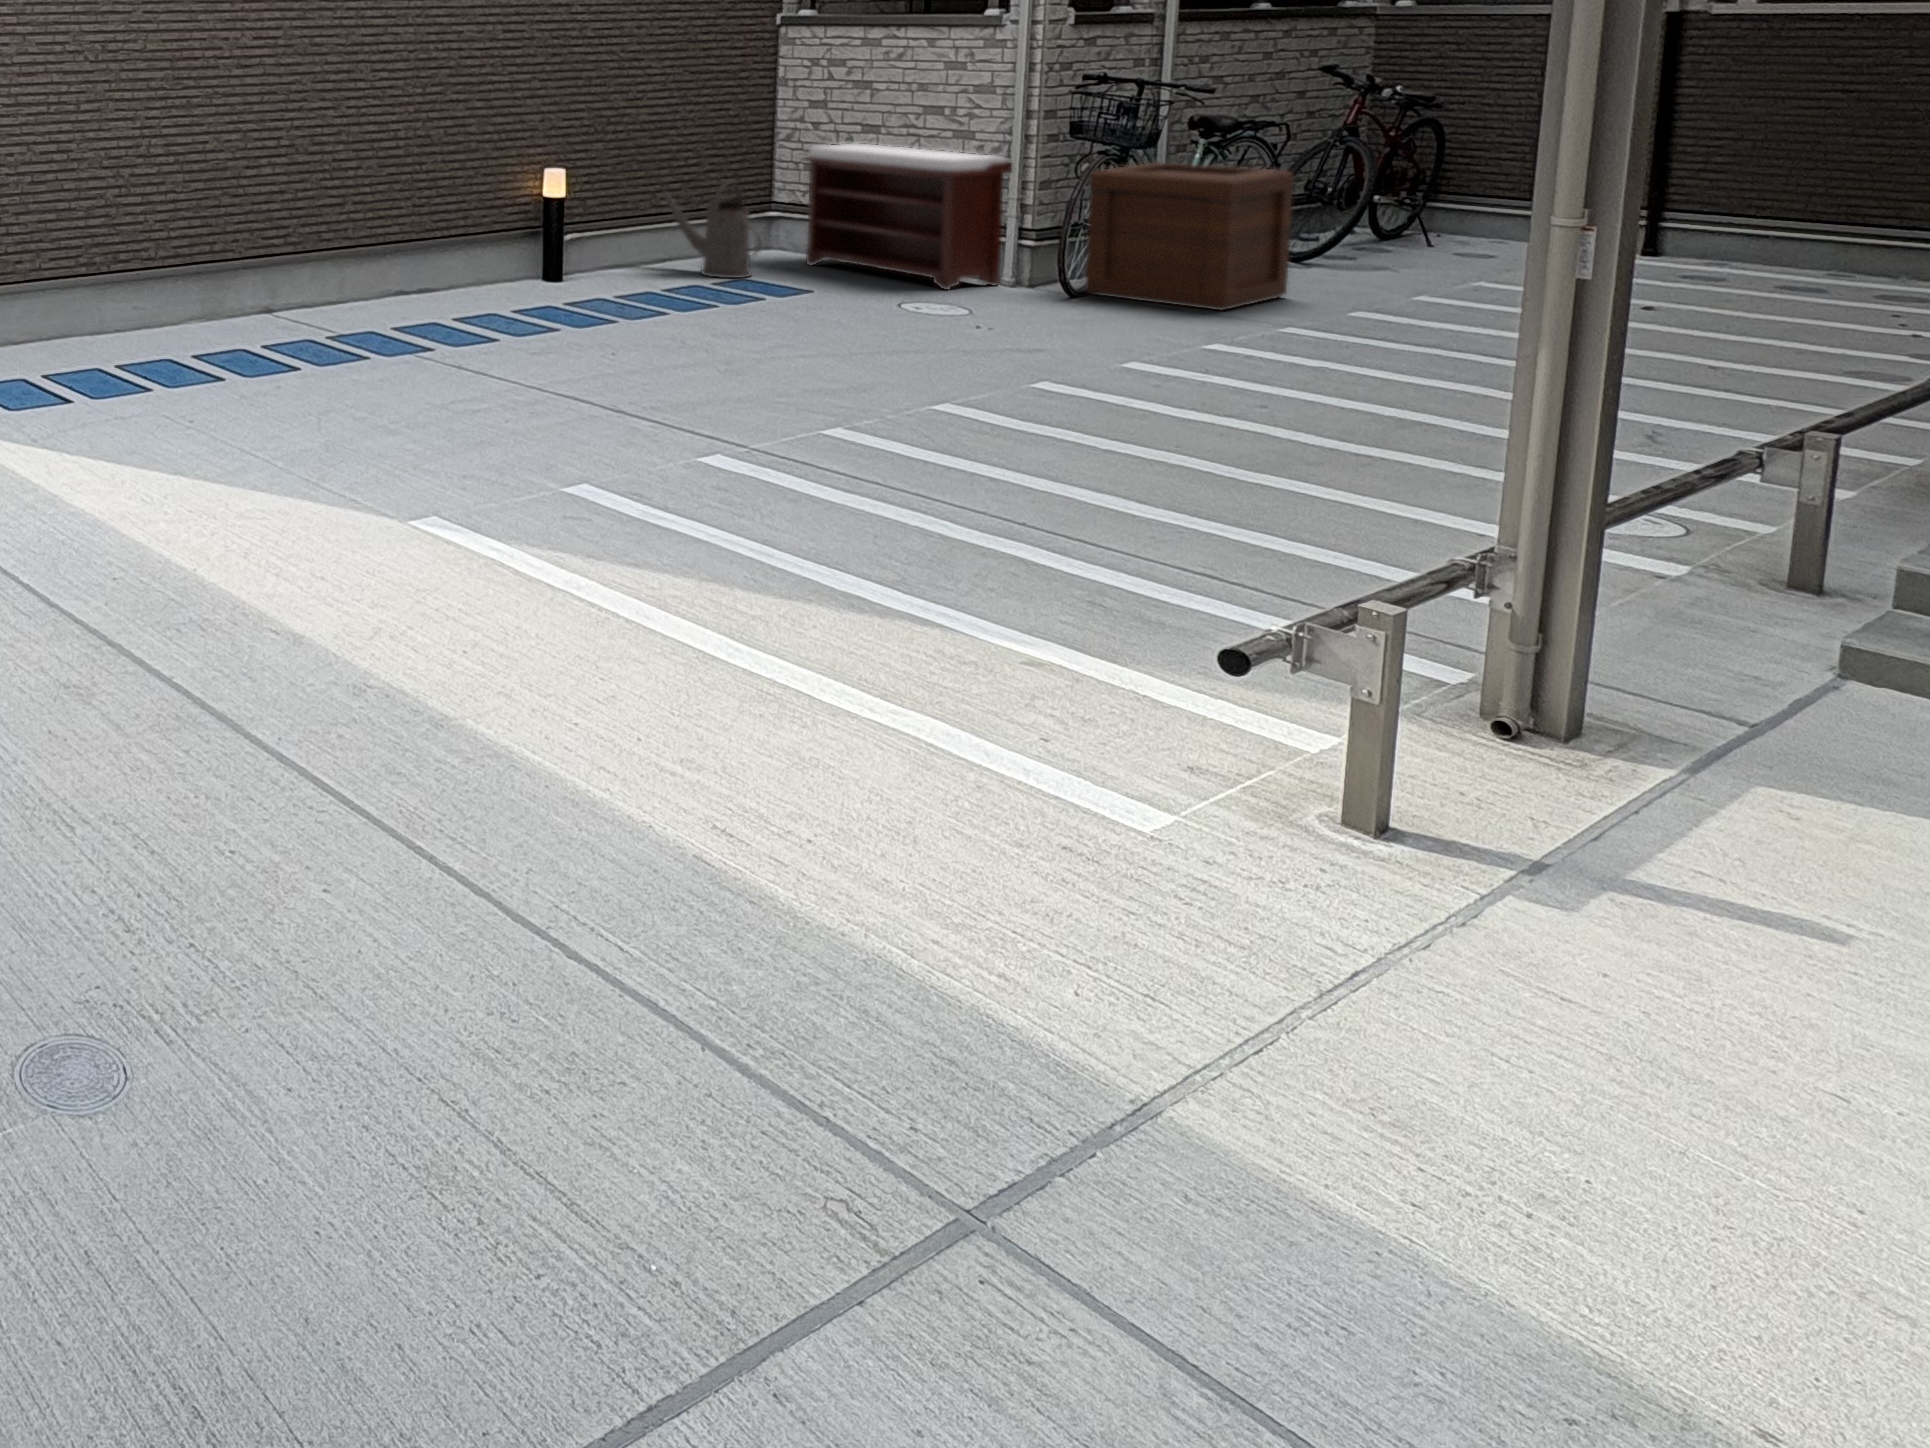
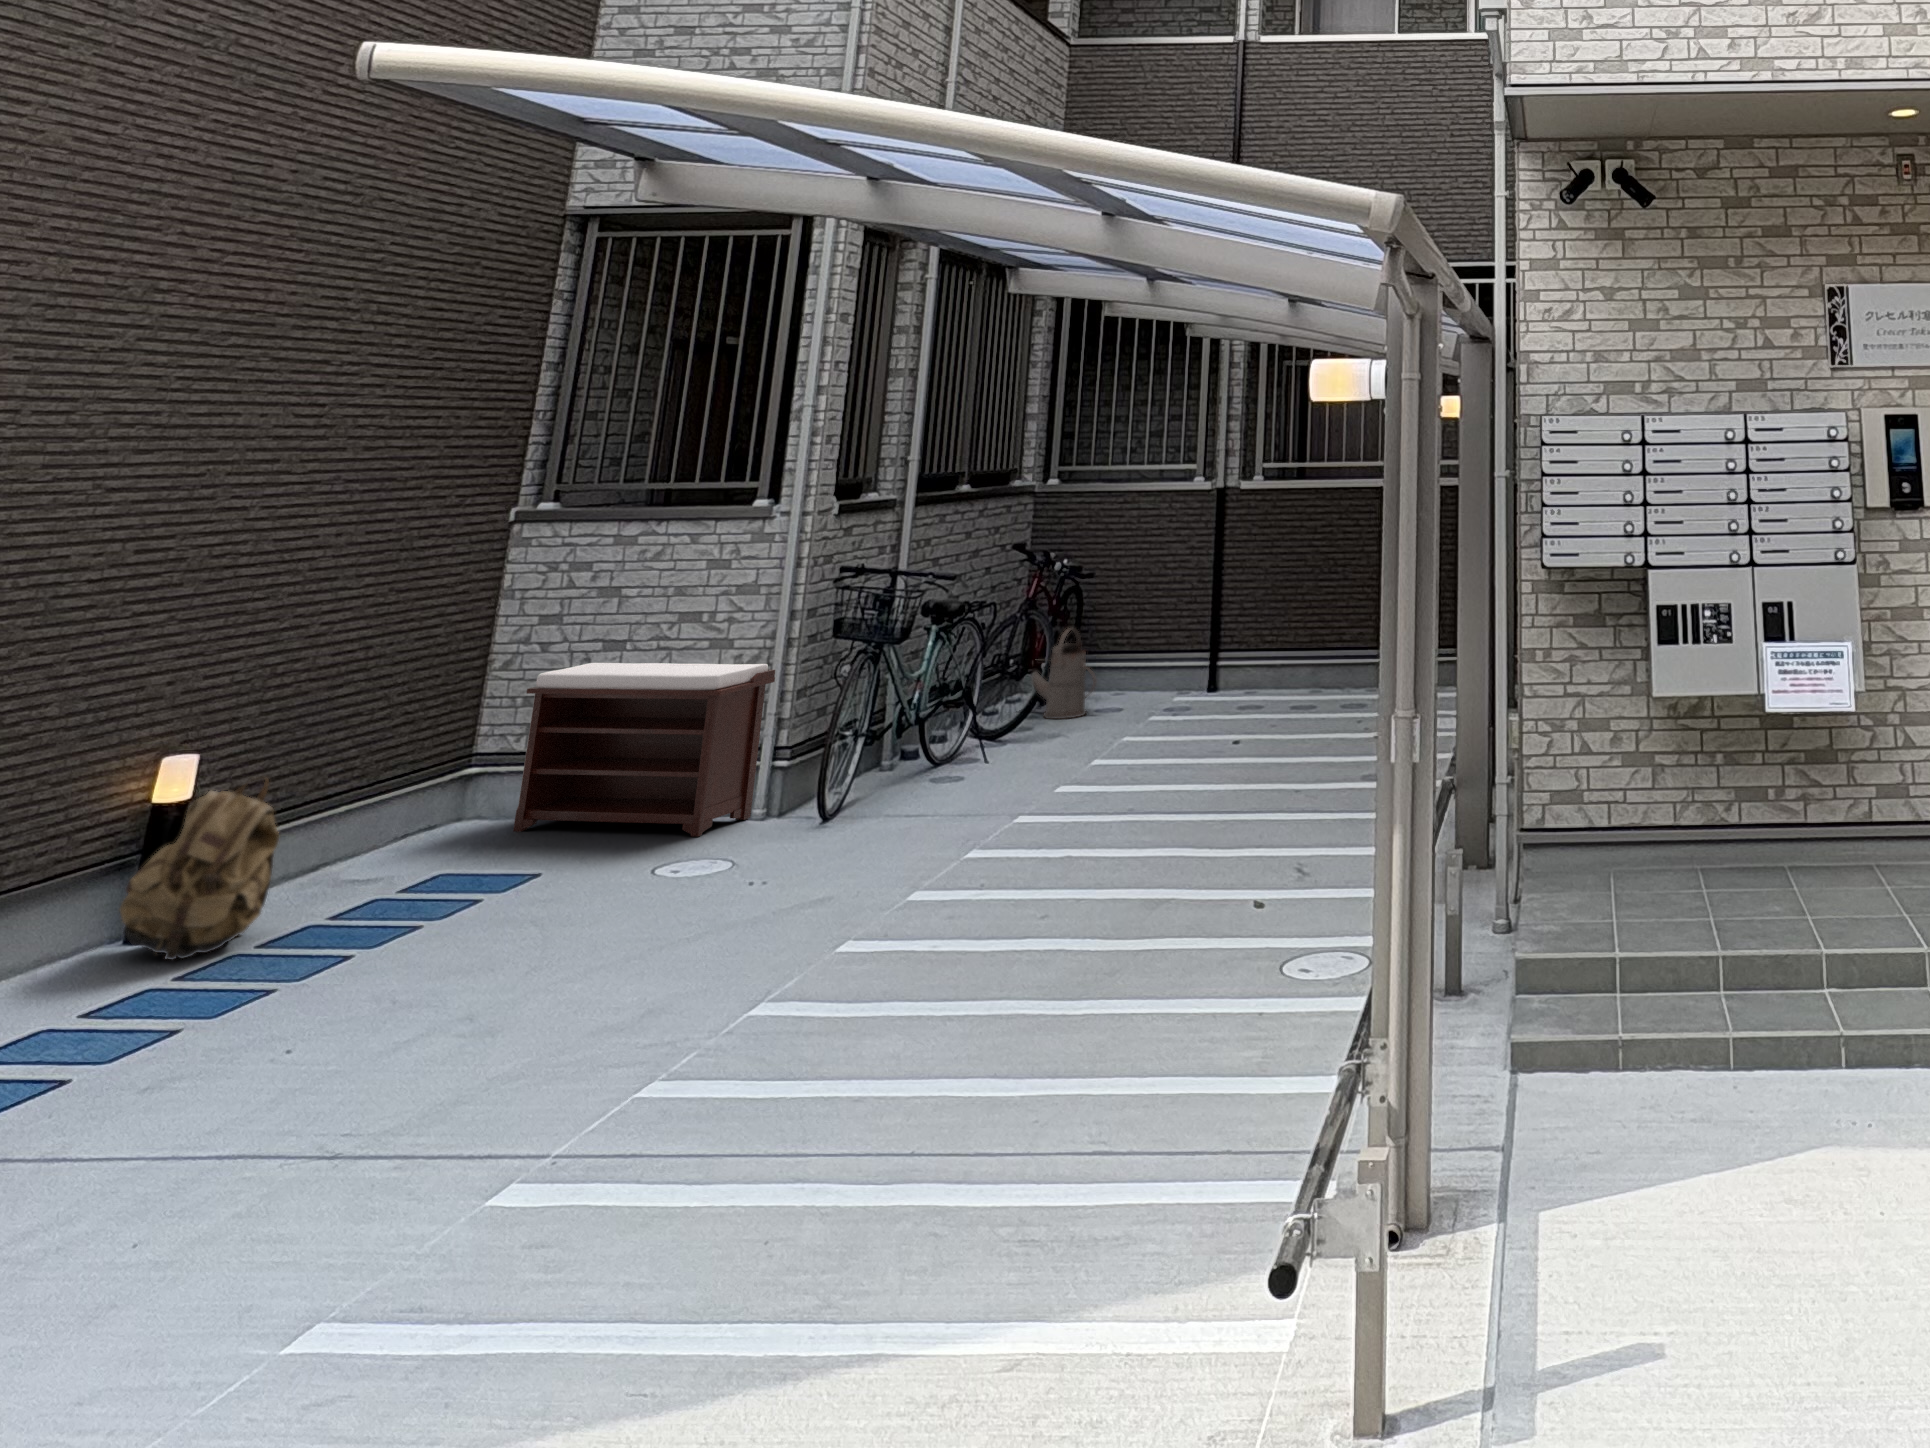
wooden crate: present [1085,163,1294,310] -> none [840,649,1019,812]
watering can: present [663,183,762,278] -> present [1031,629,1097,719]
backpack: none [535,187,622,295] -> present [120,778,279,960]

